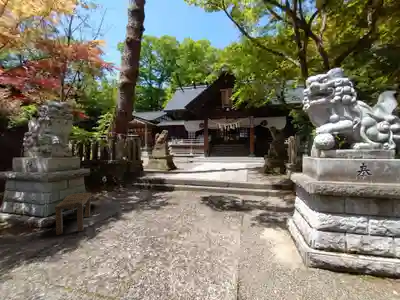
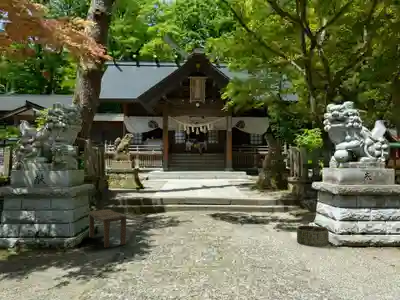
basket: none [262,222,304,261] -> present [297,222,329,246]

